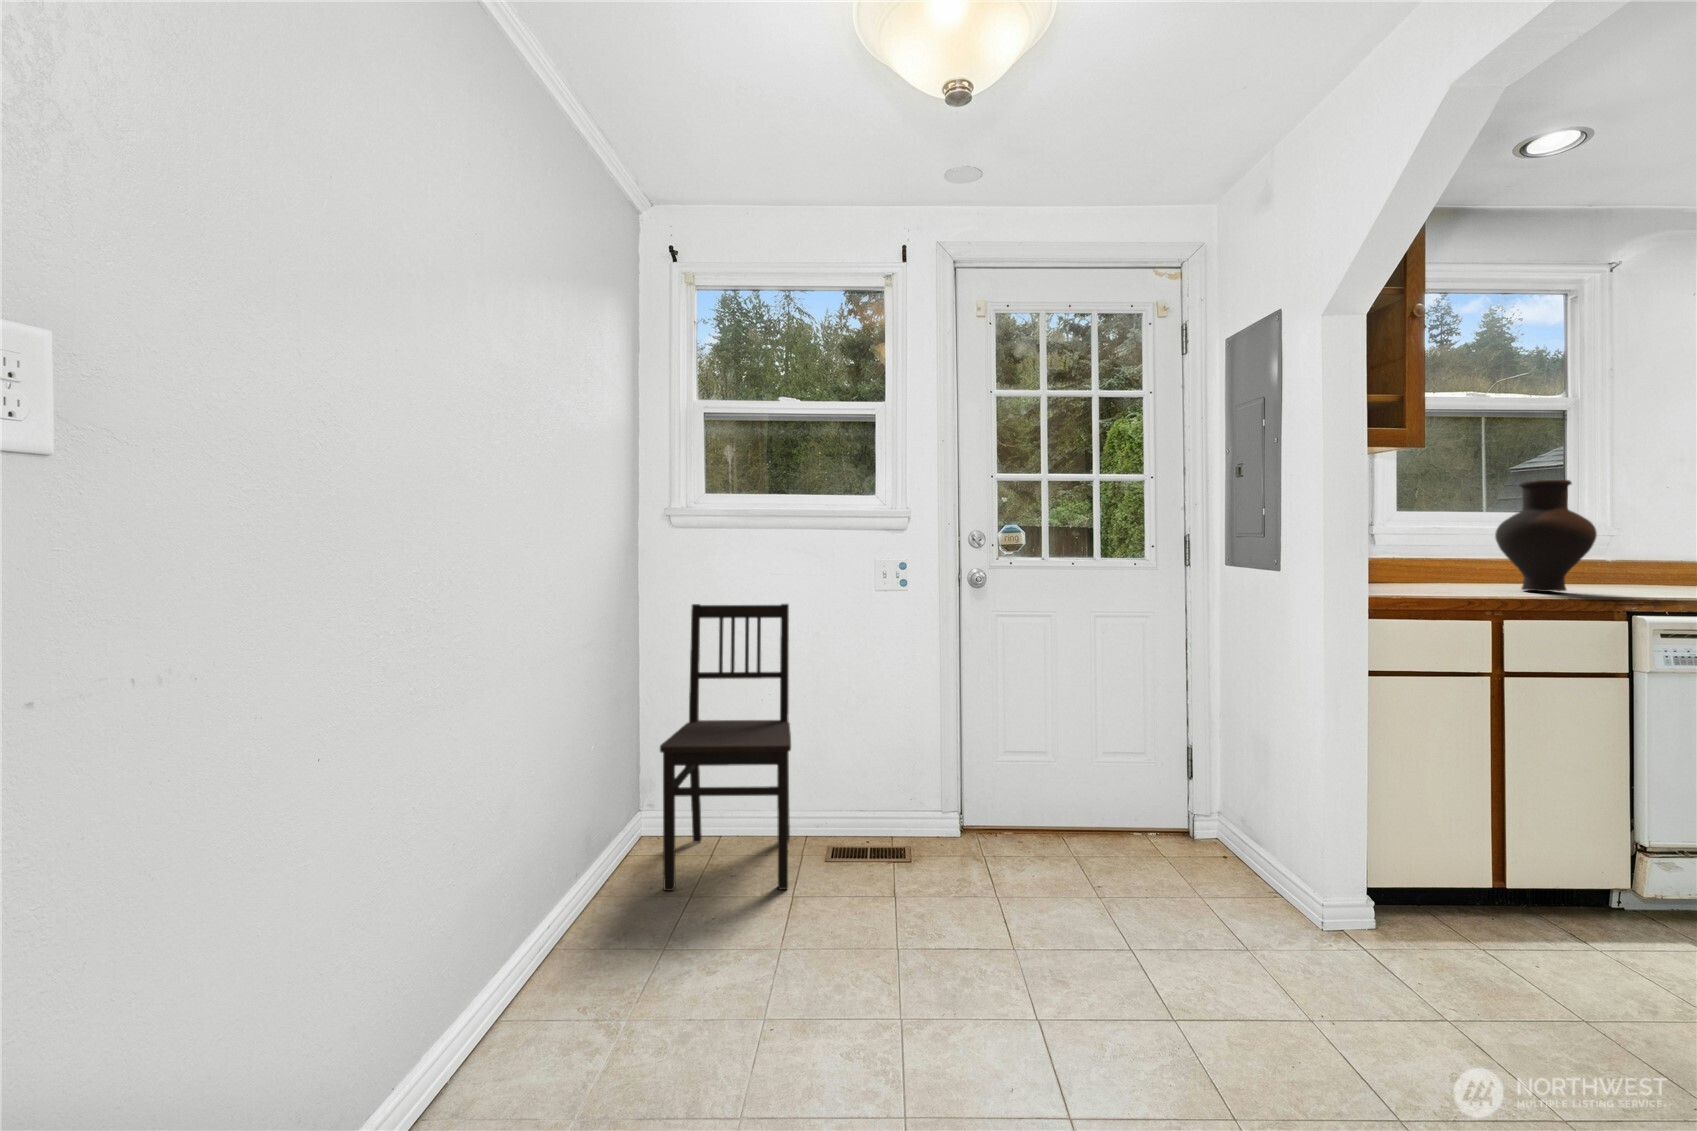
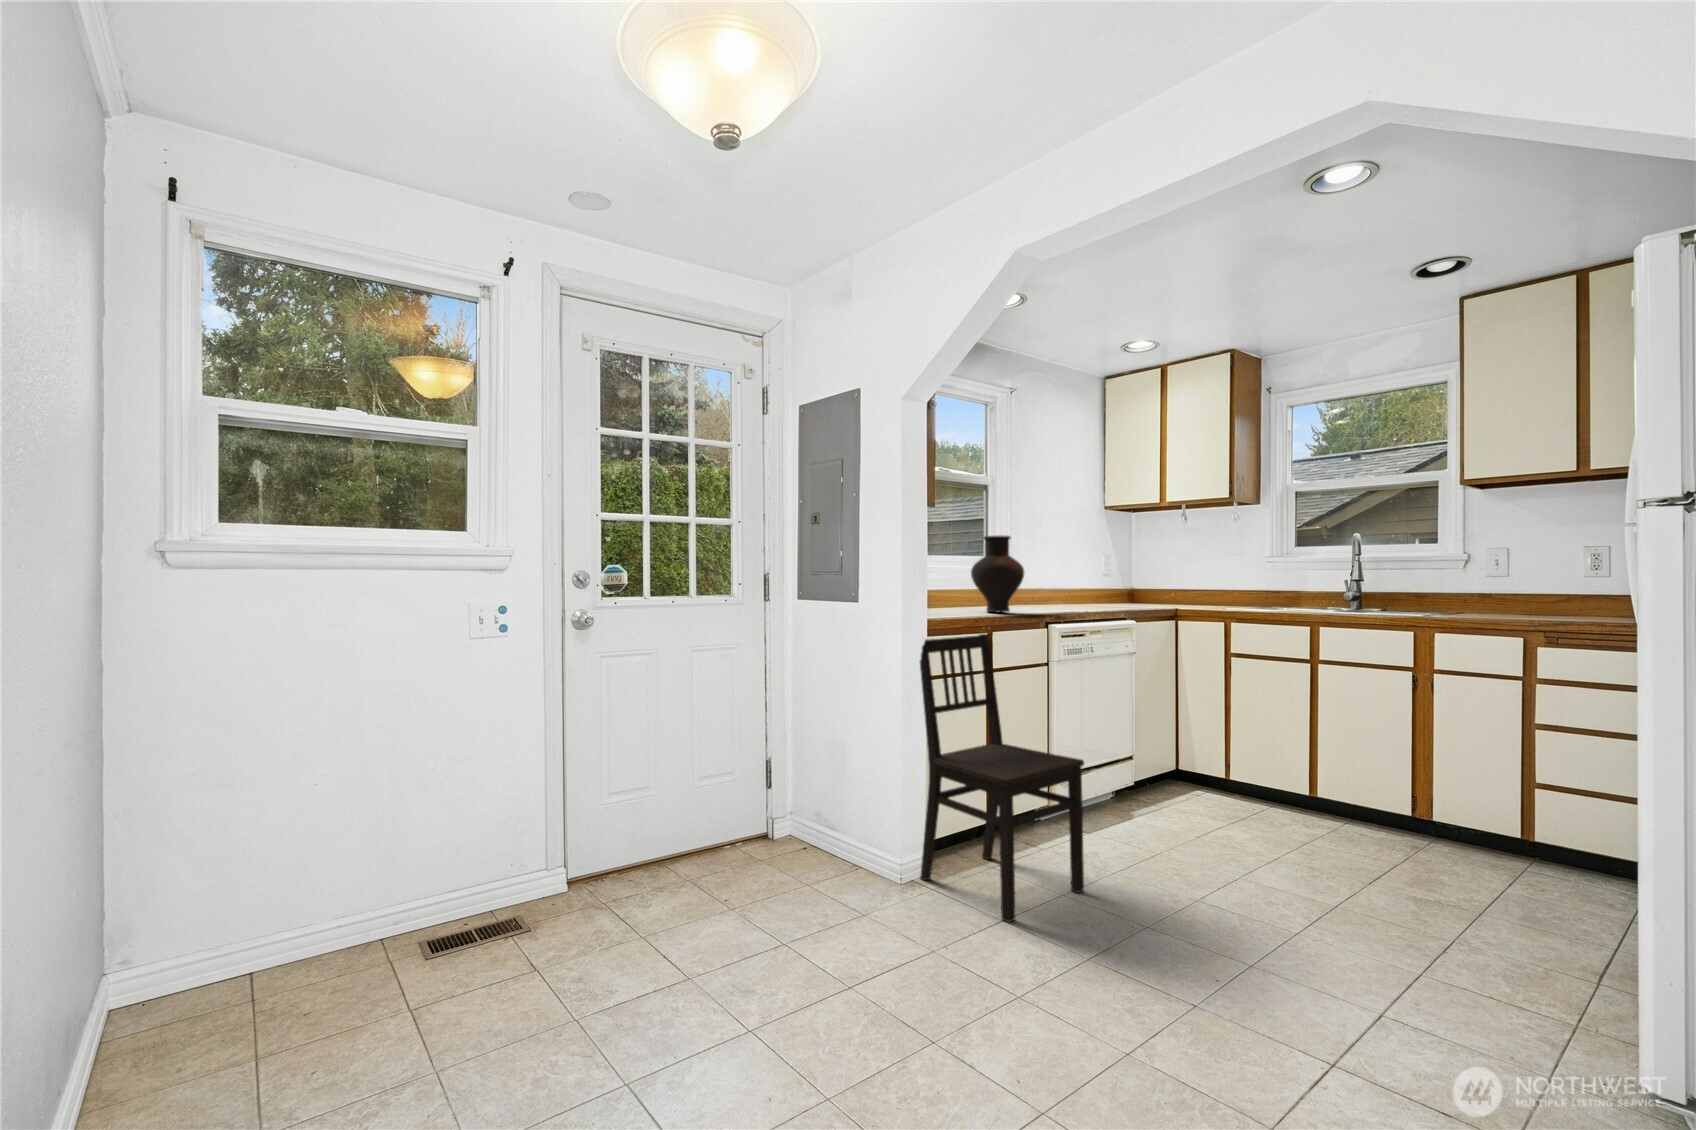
dining chair: present [660,604,791,891] -> present [920,634,1084,922]

